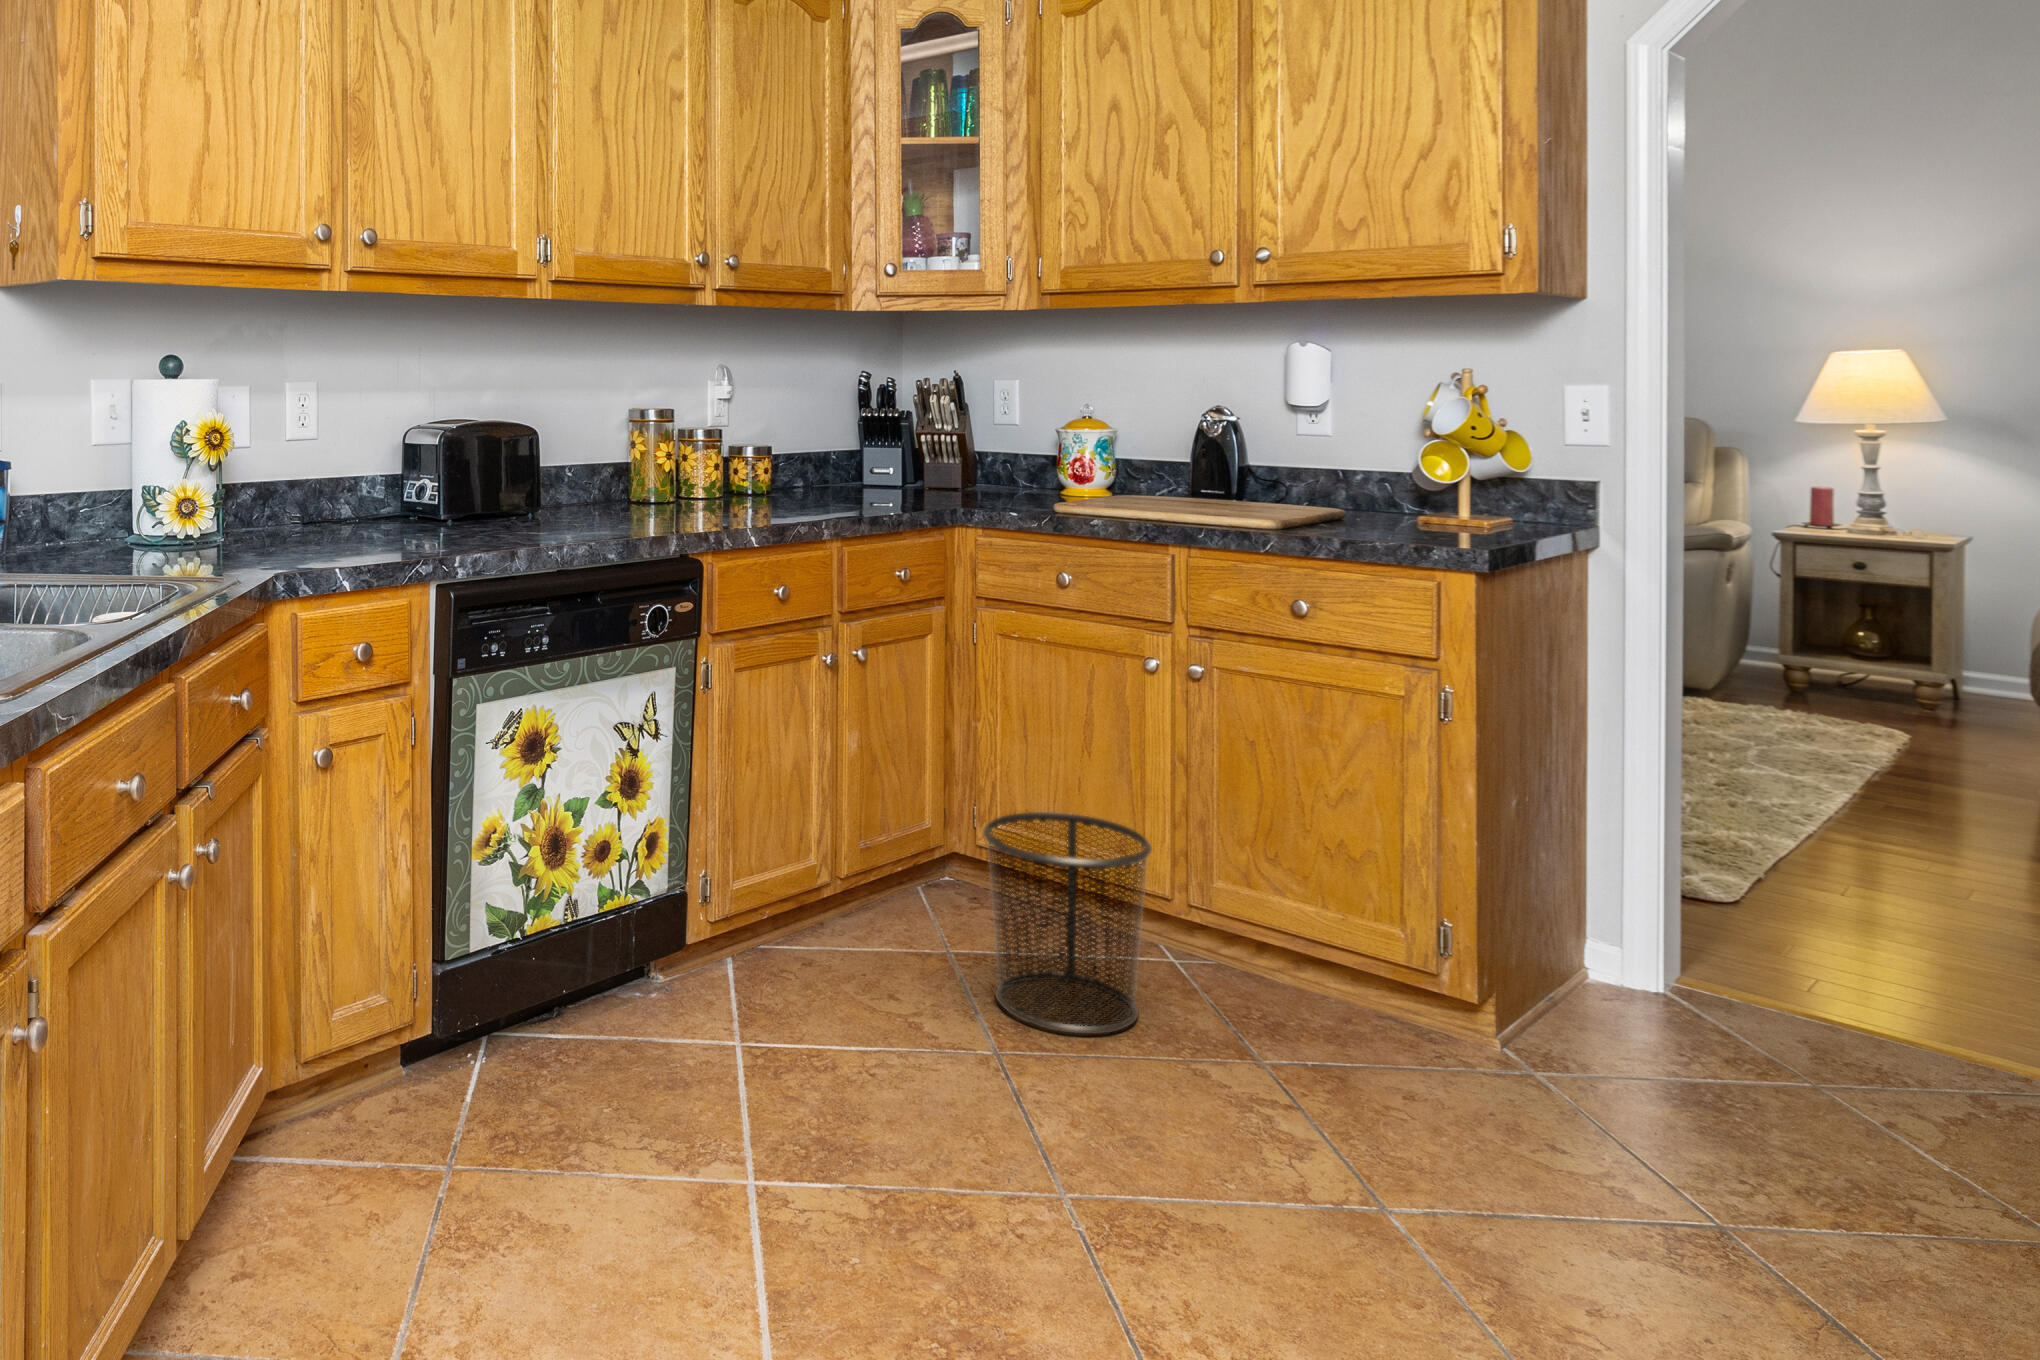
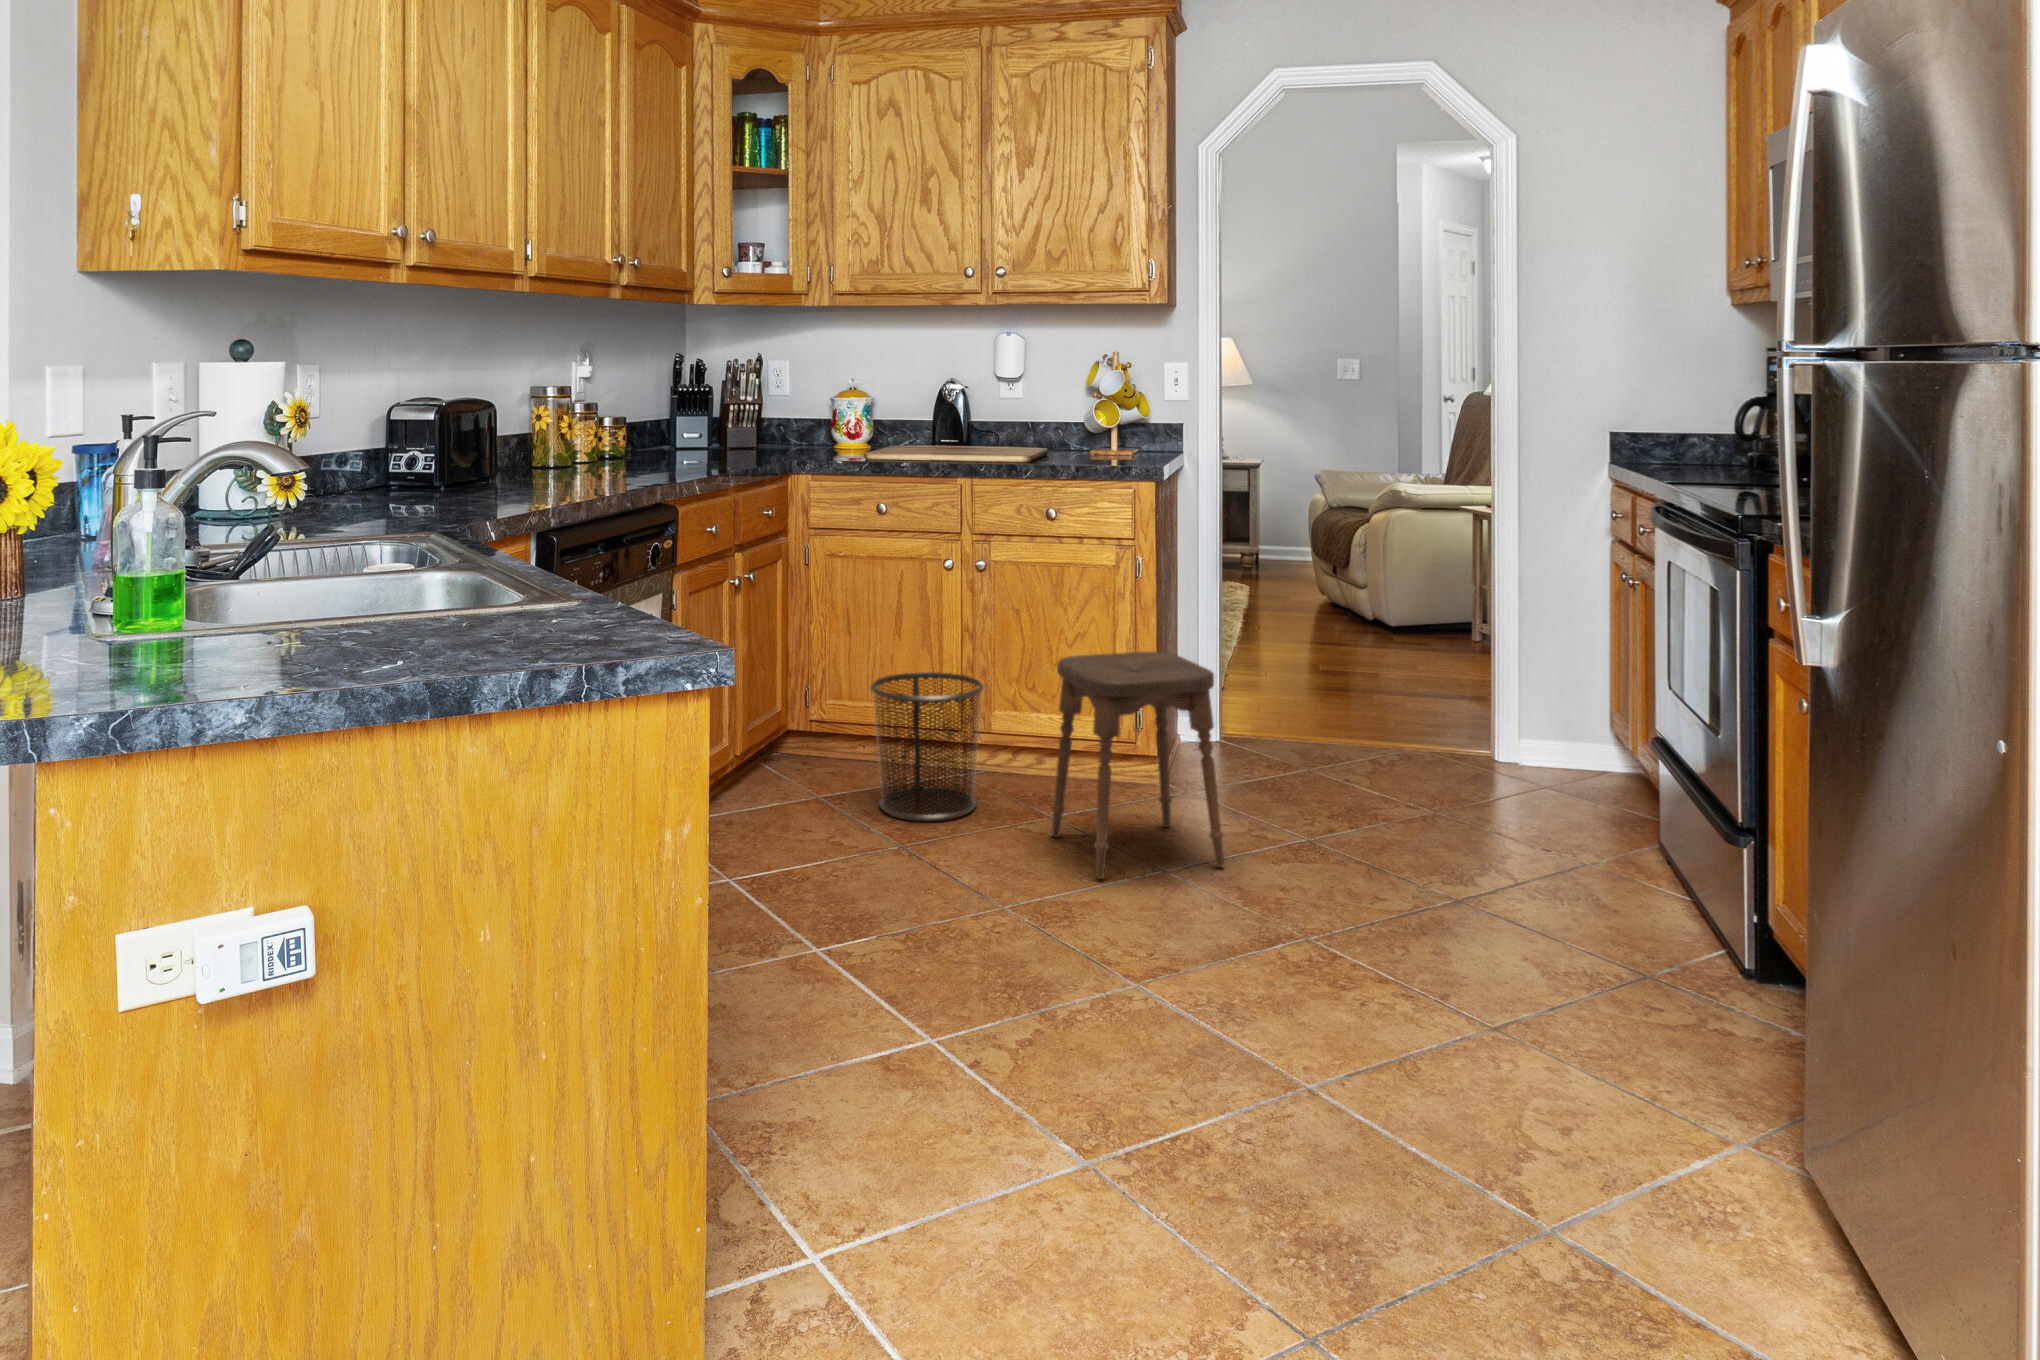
stool: none [1210,838,1472,1248] -> present [1052,652,1224,879]

